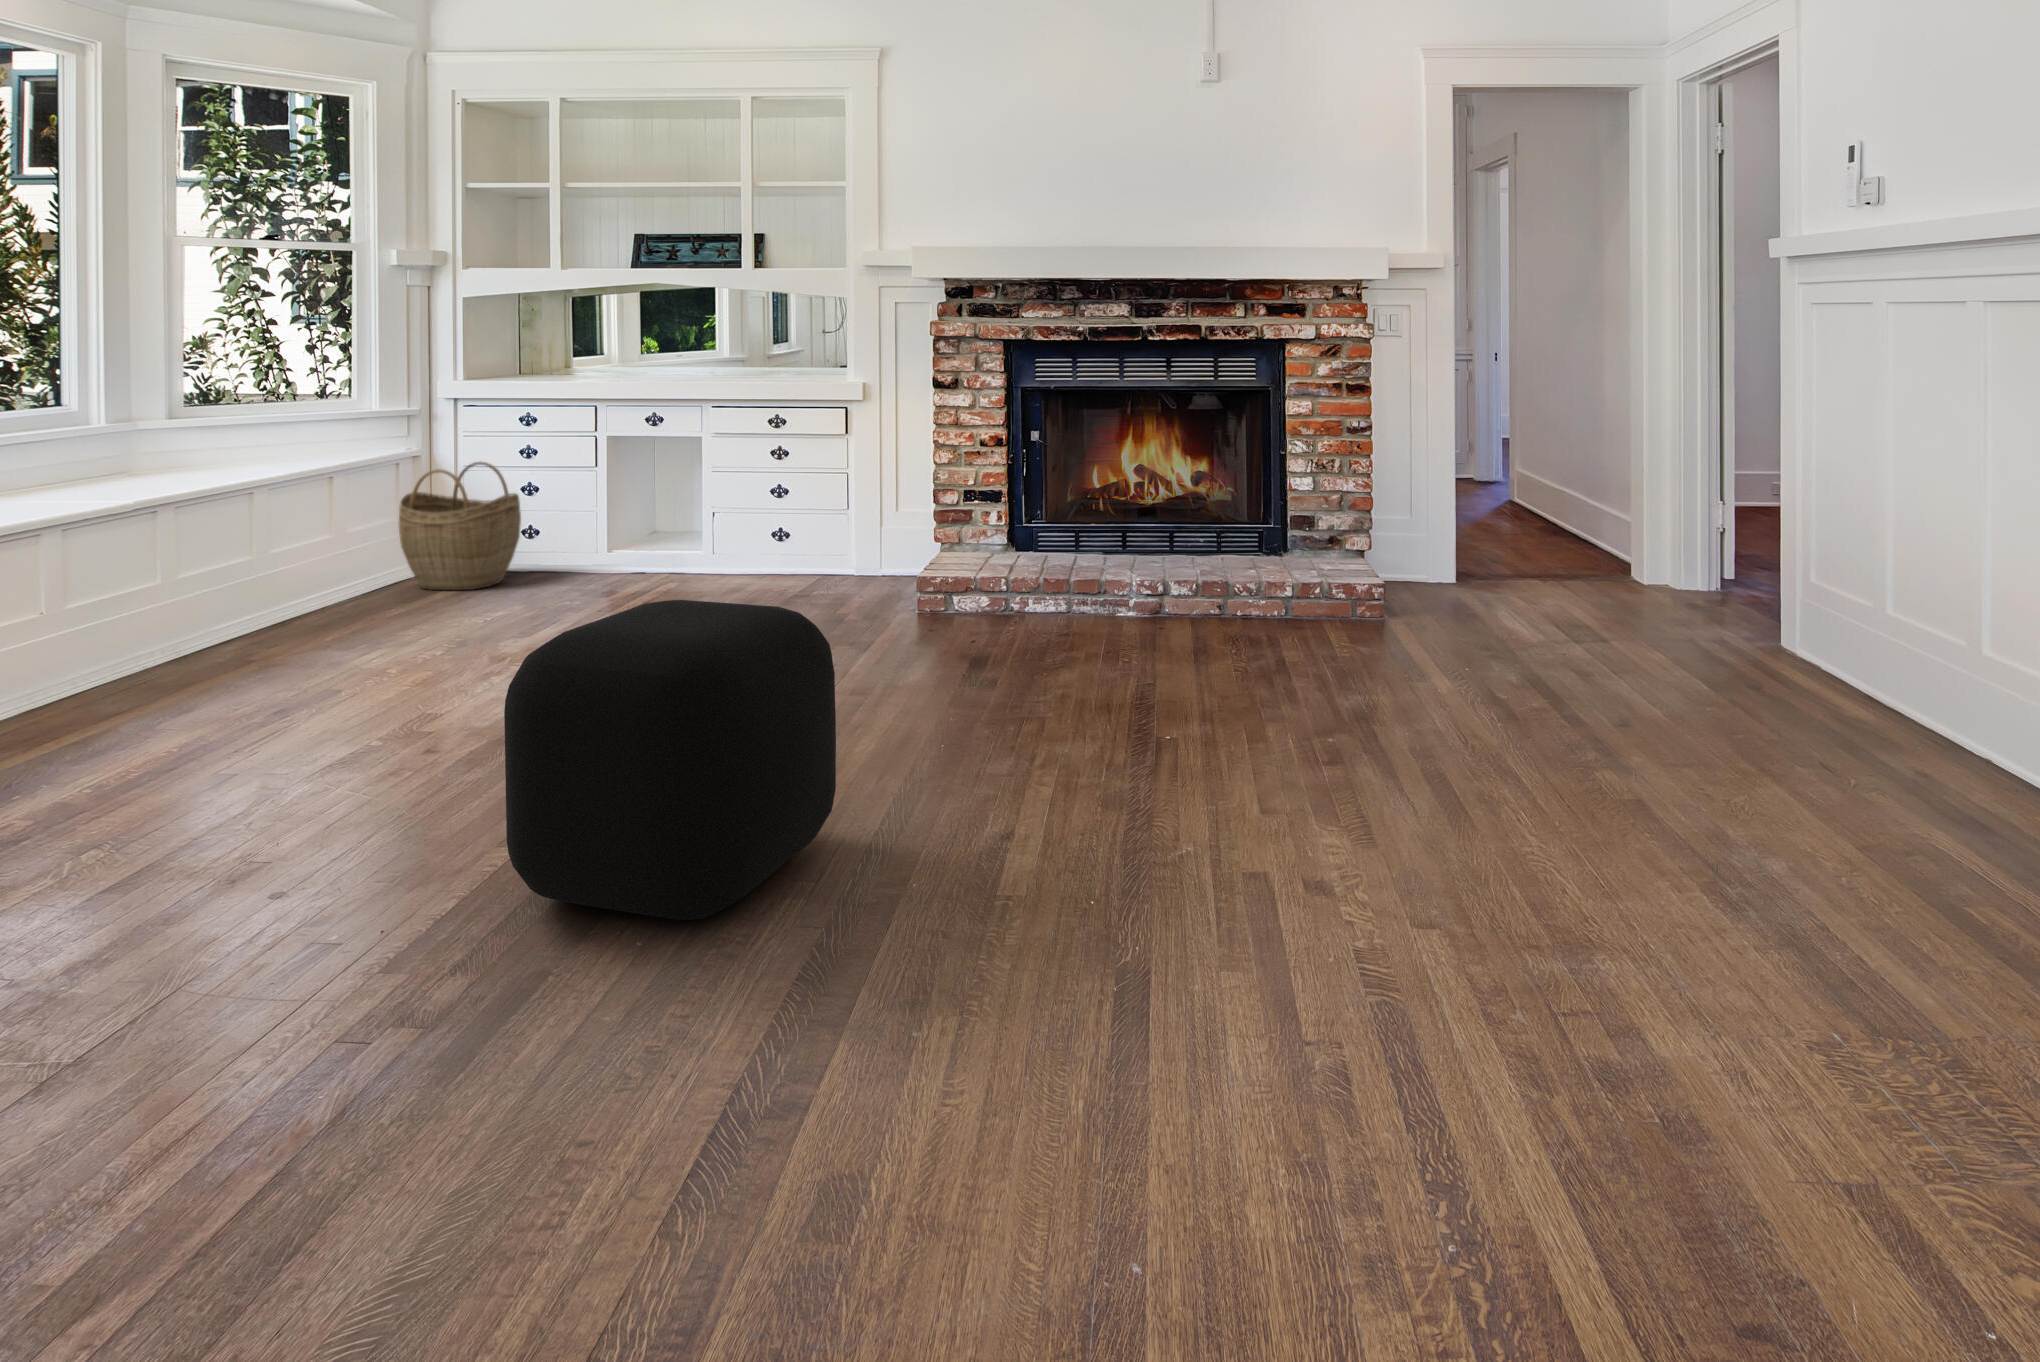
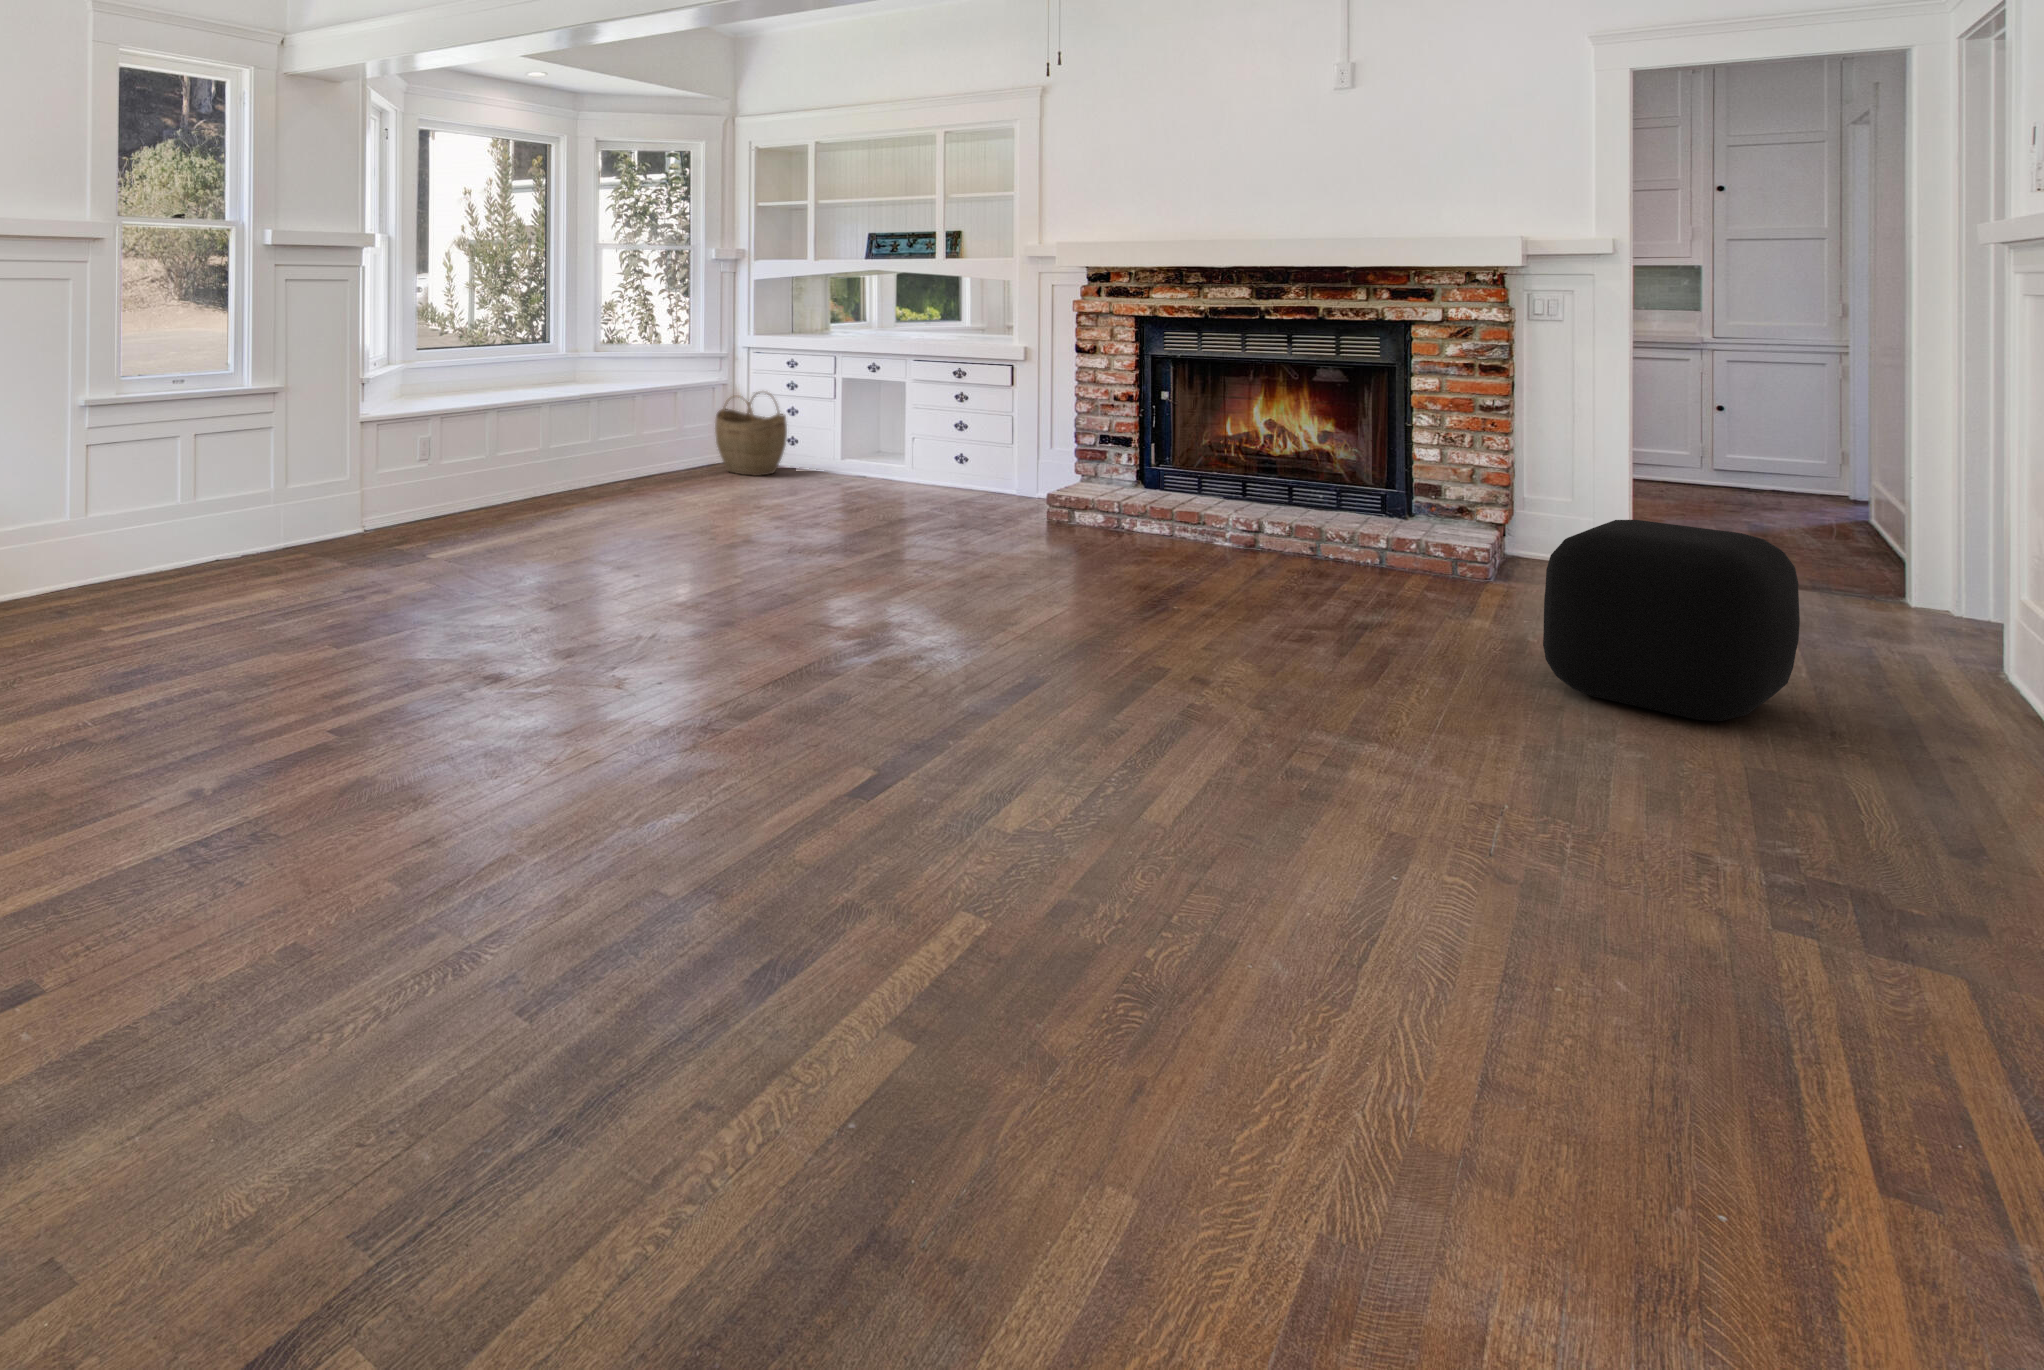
ottoman: present [504,600,836,920] -> present [1543,520,1800,721]

